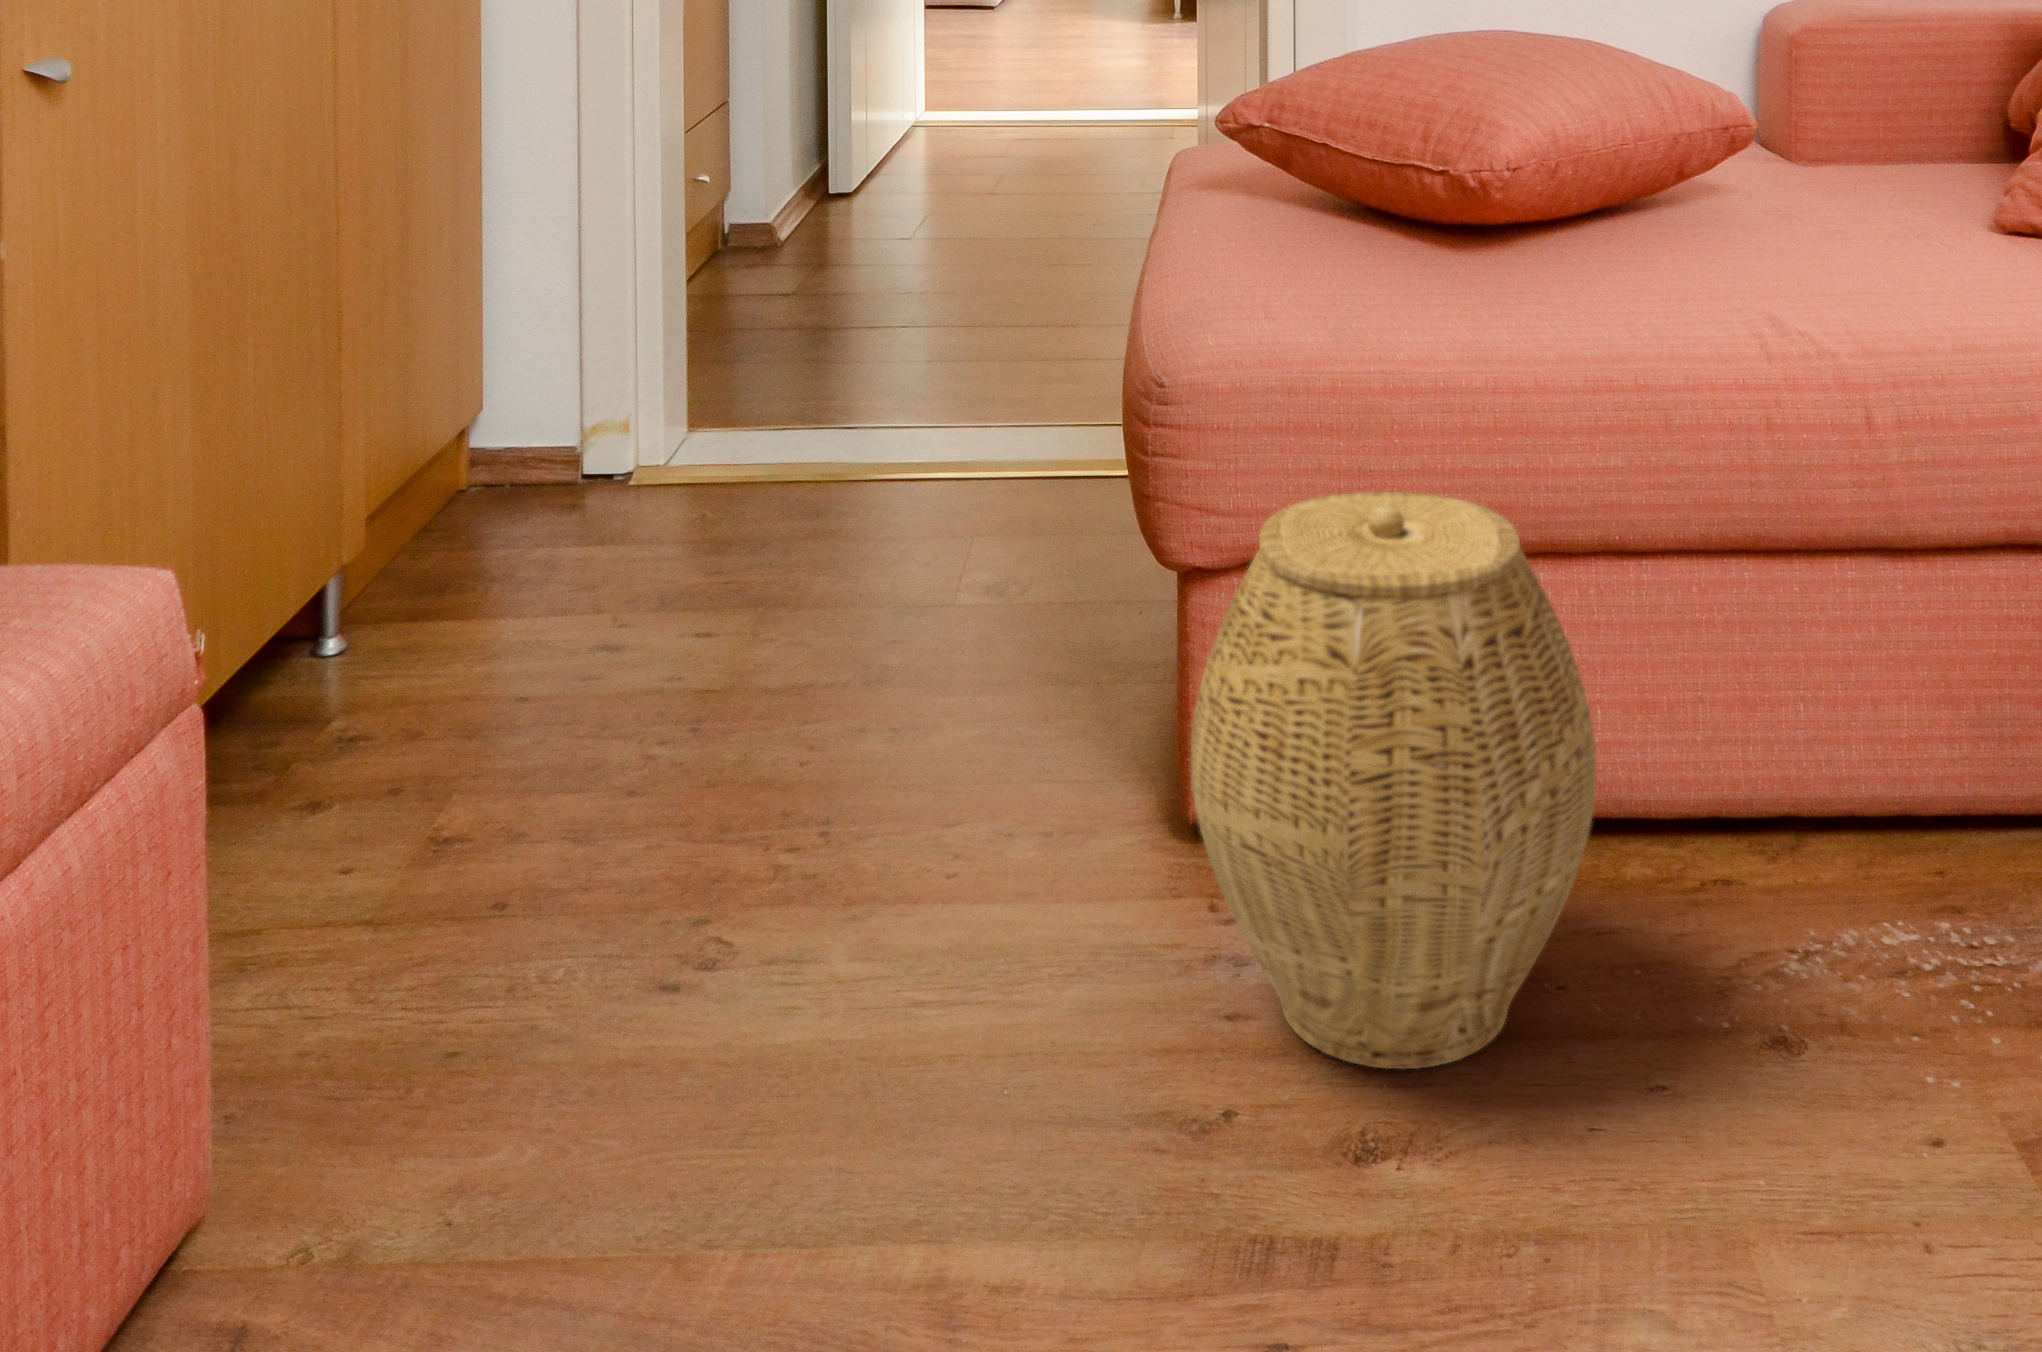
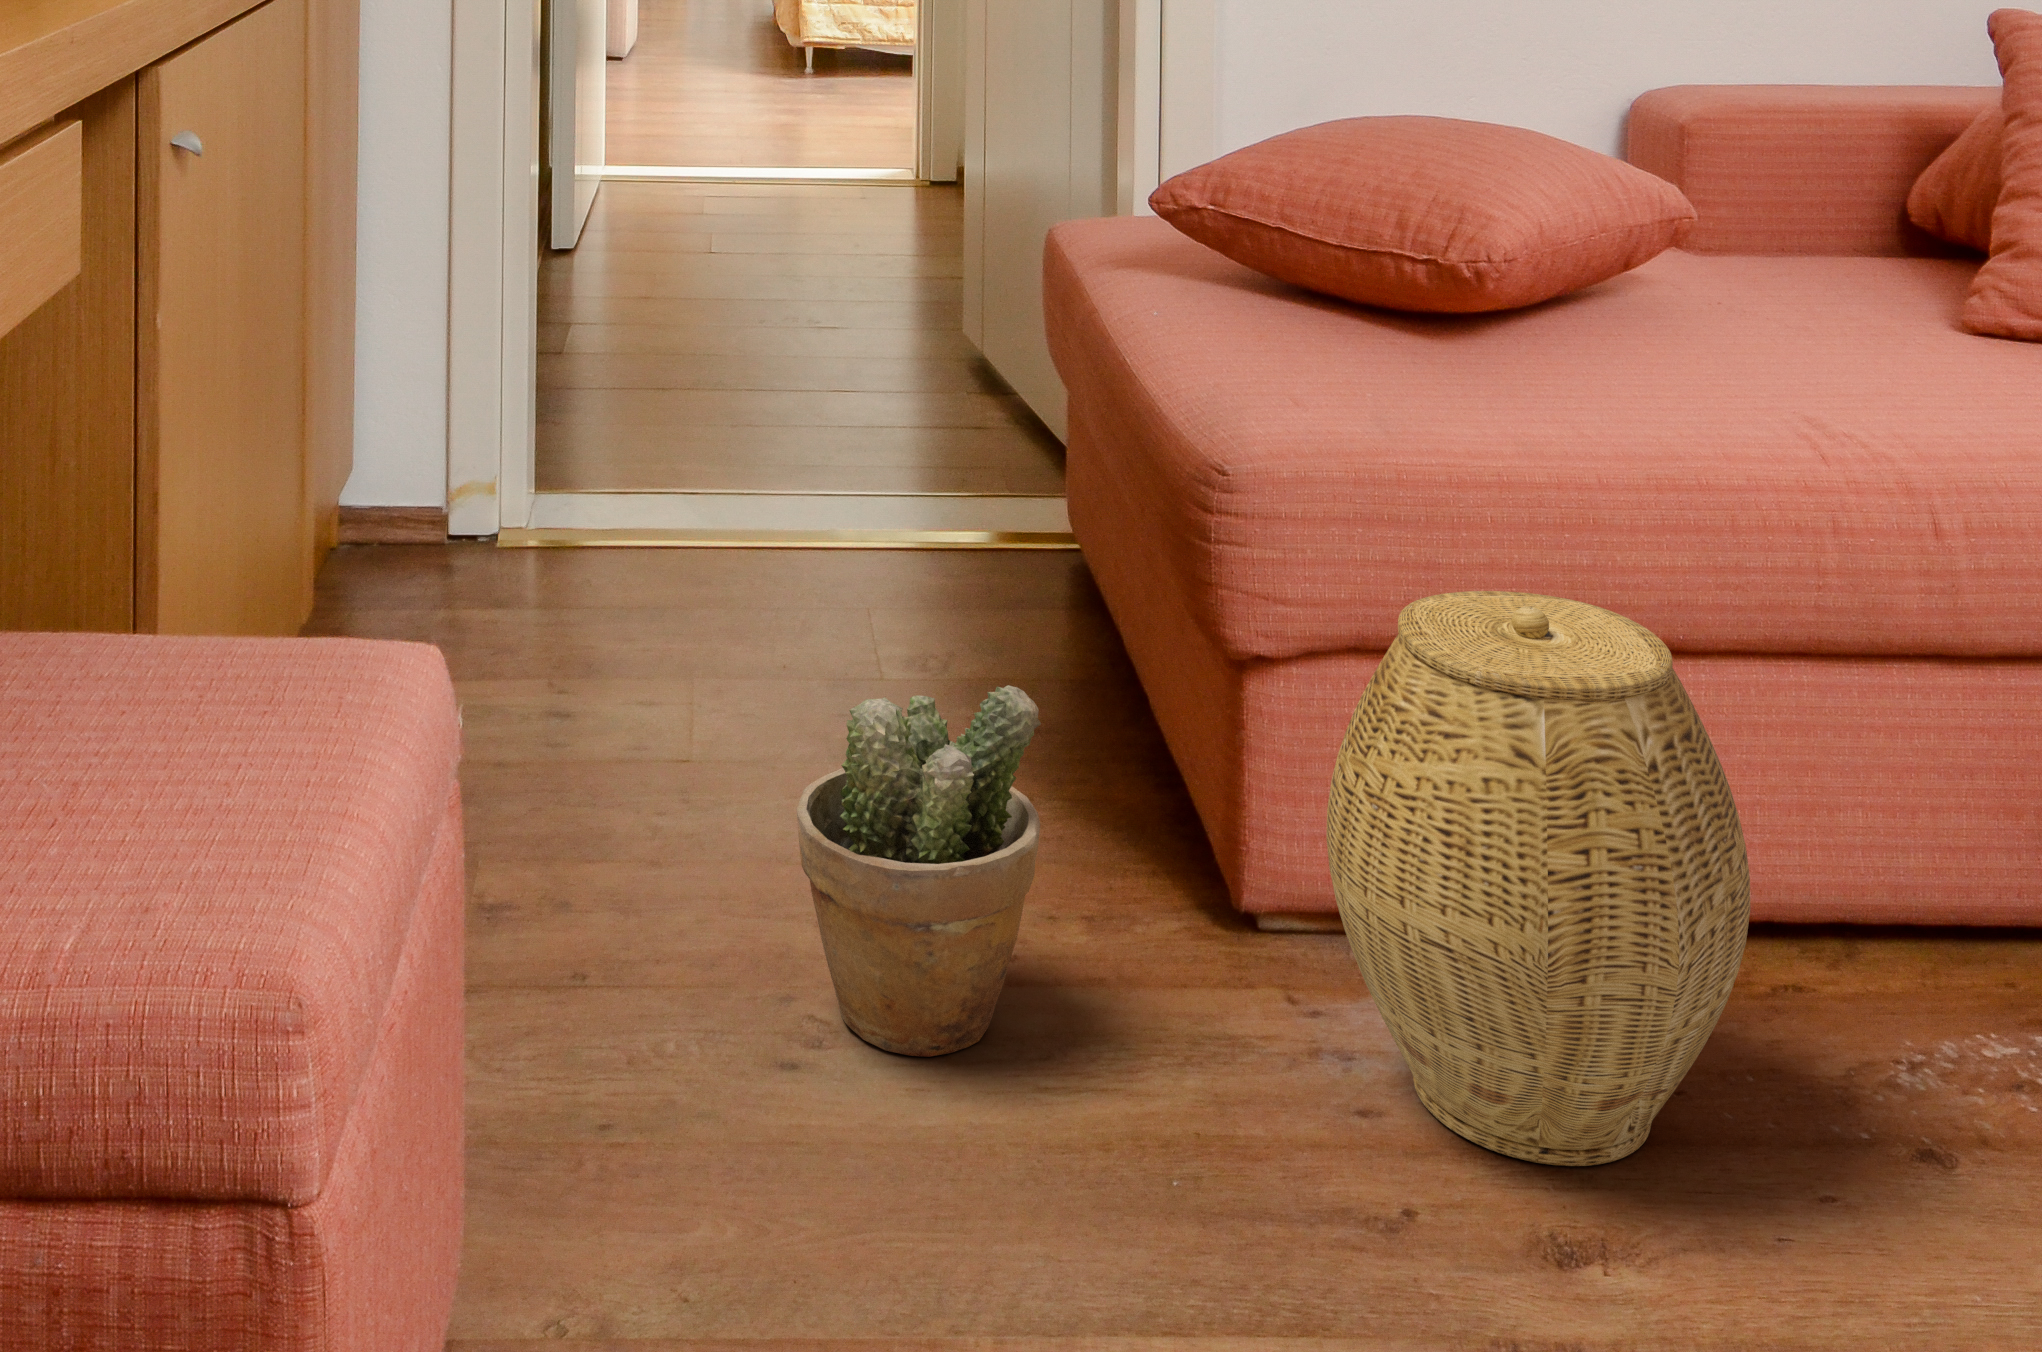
potted plant: none [681,599,928,976] -> present [797,685,1041,1057]

